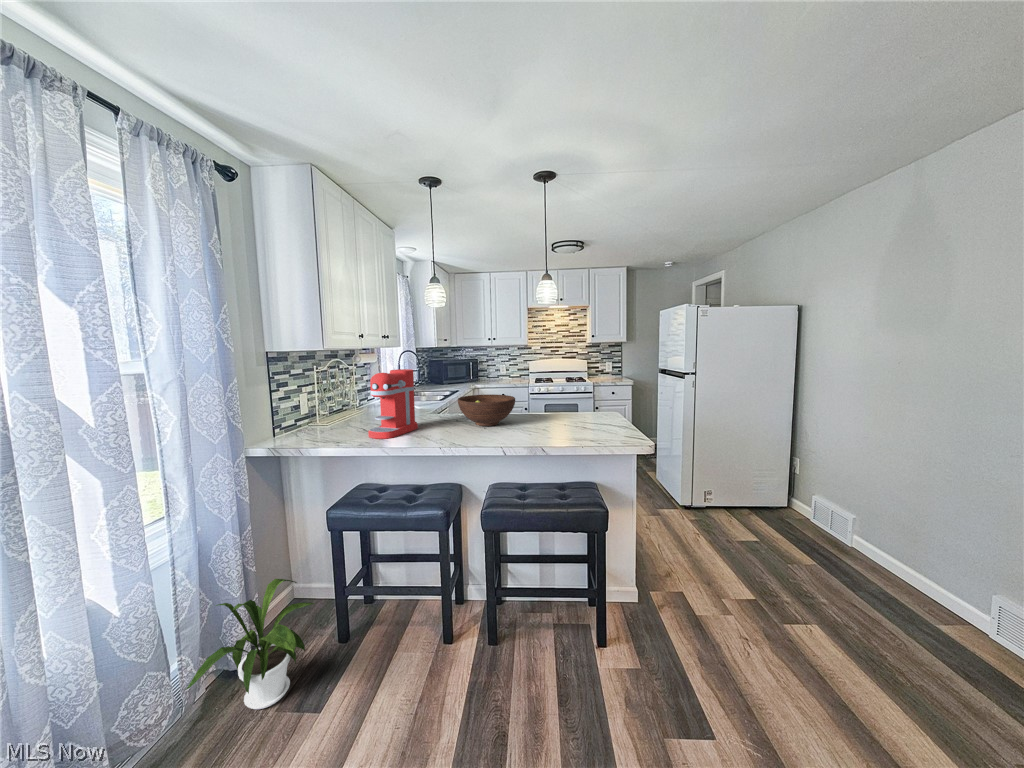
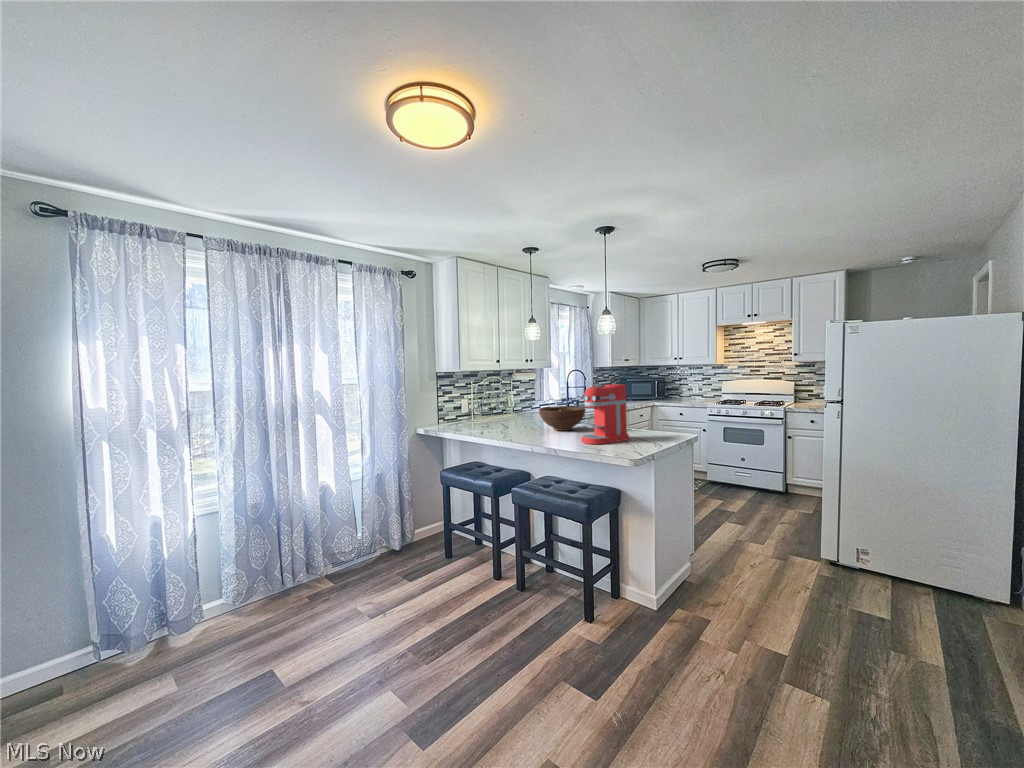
coffee maker: present [368,369,418,439] -> present [582,384,629,444]
house plant: present [185,579,314,709] -> none [360,502,423,570]

